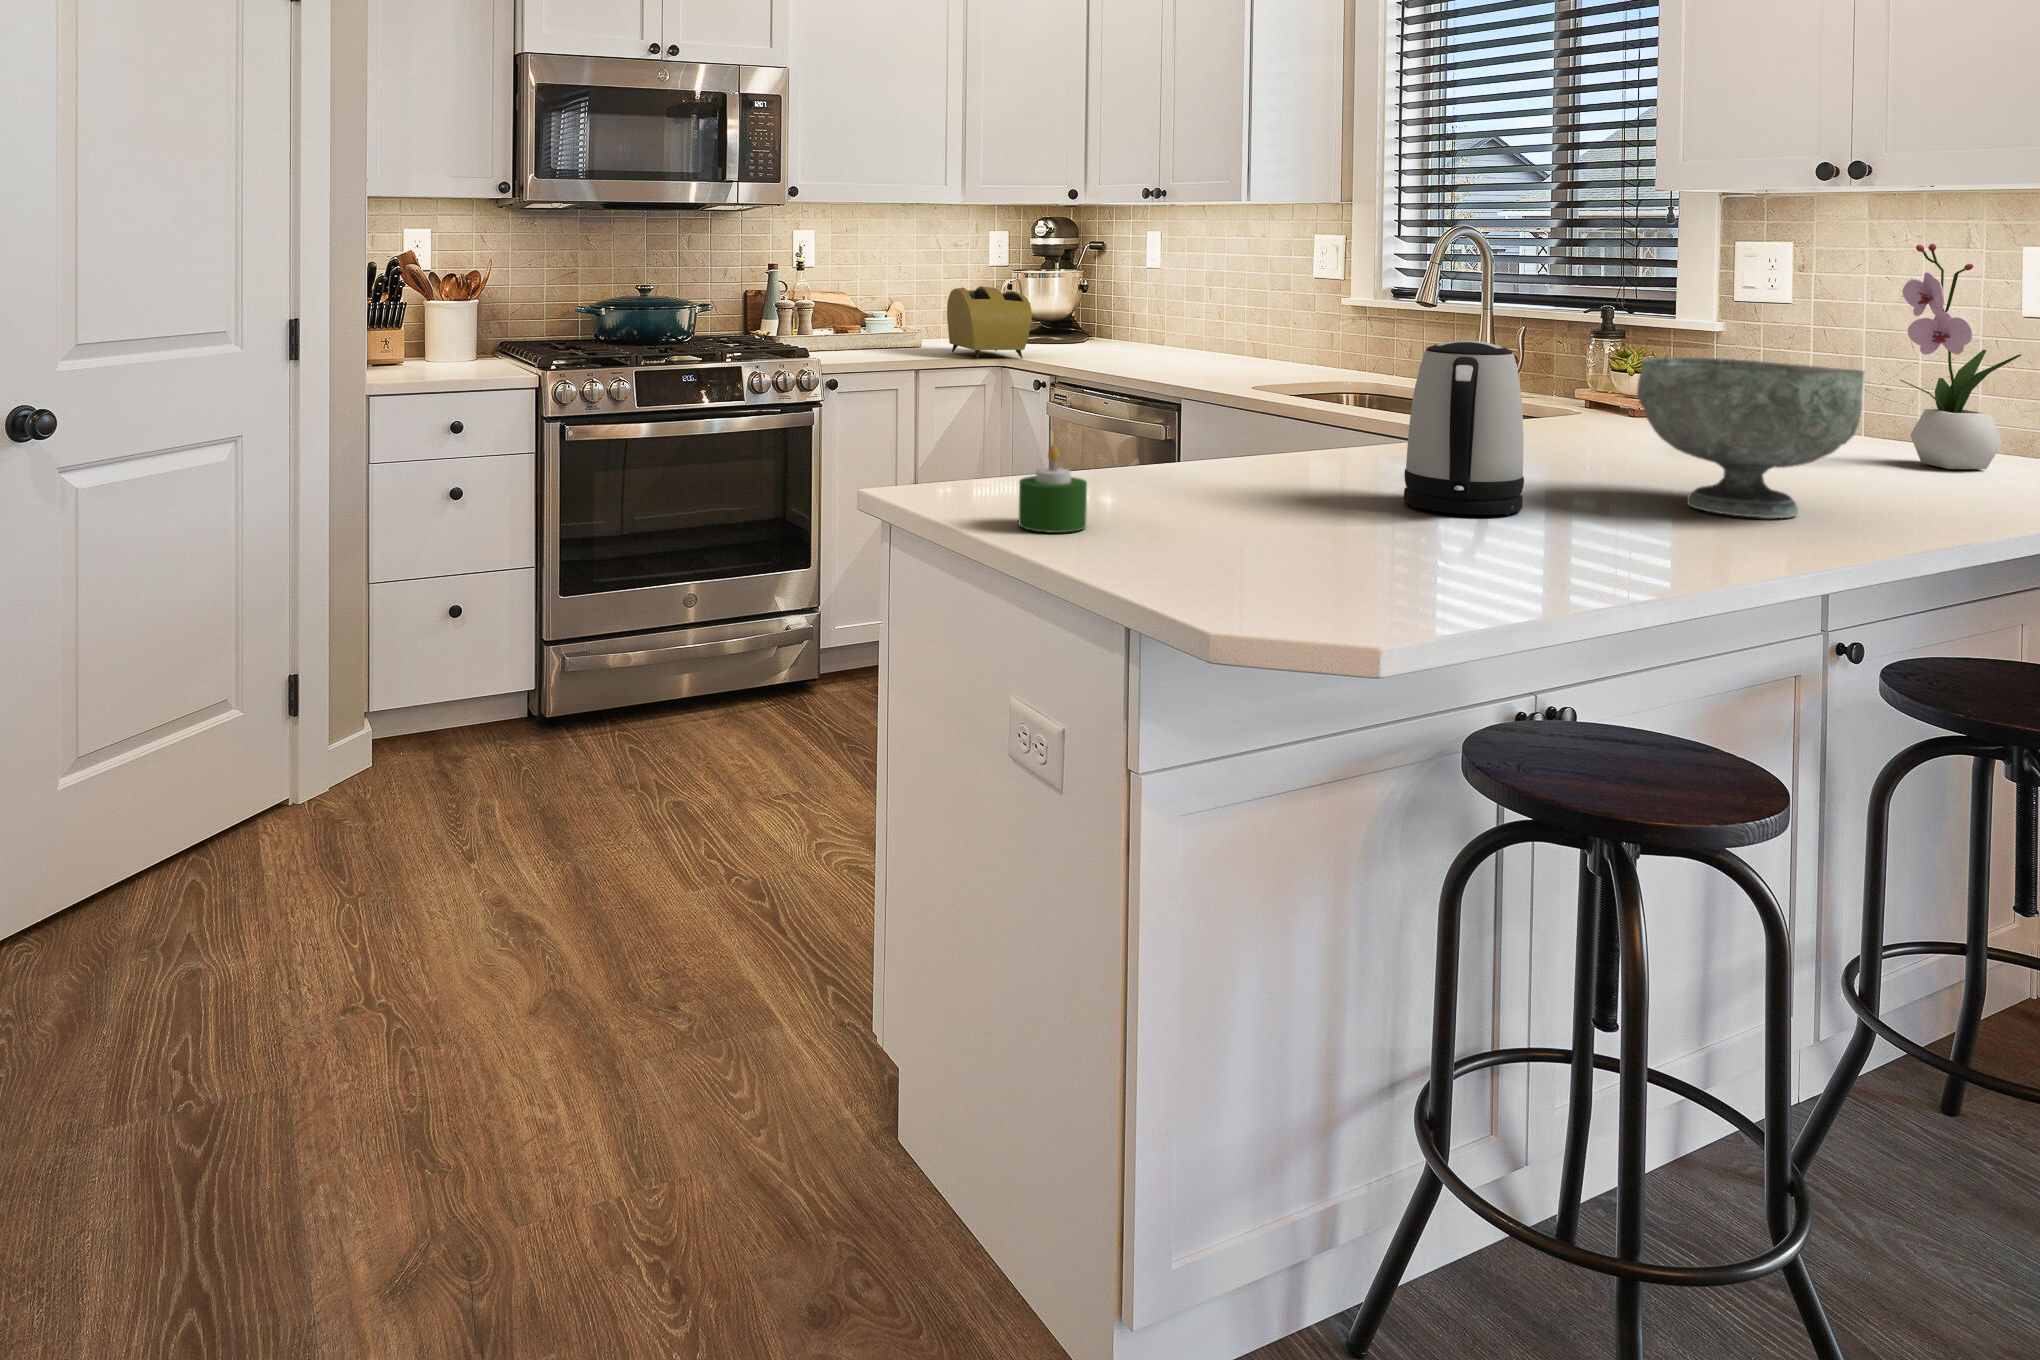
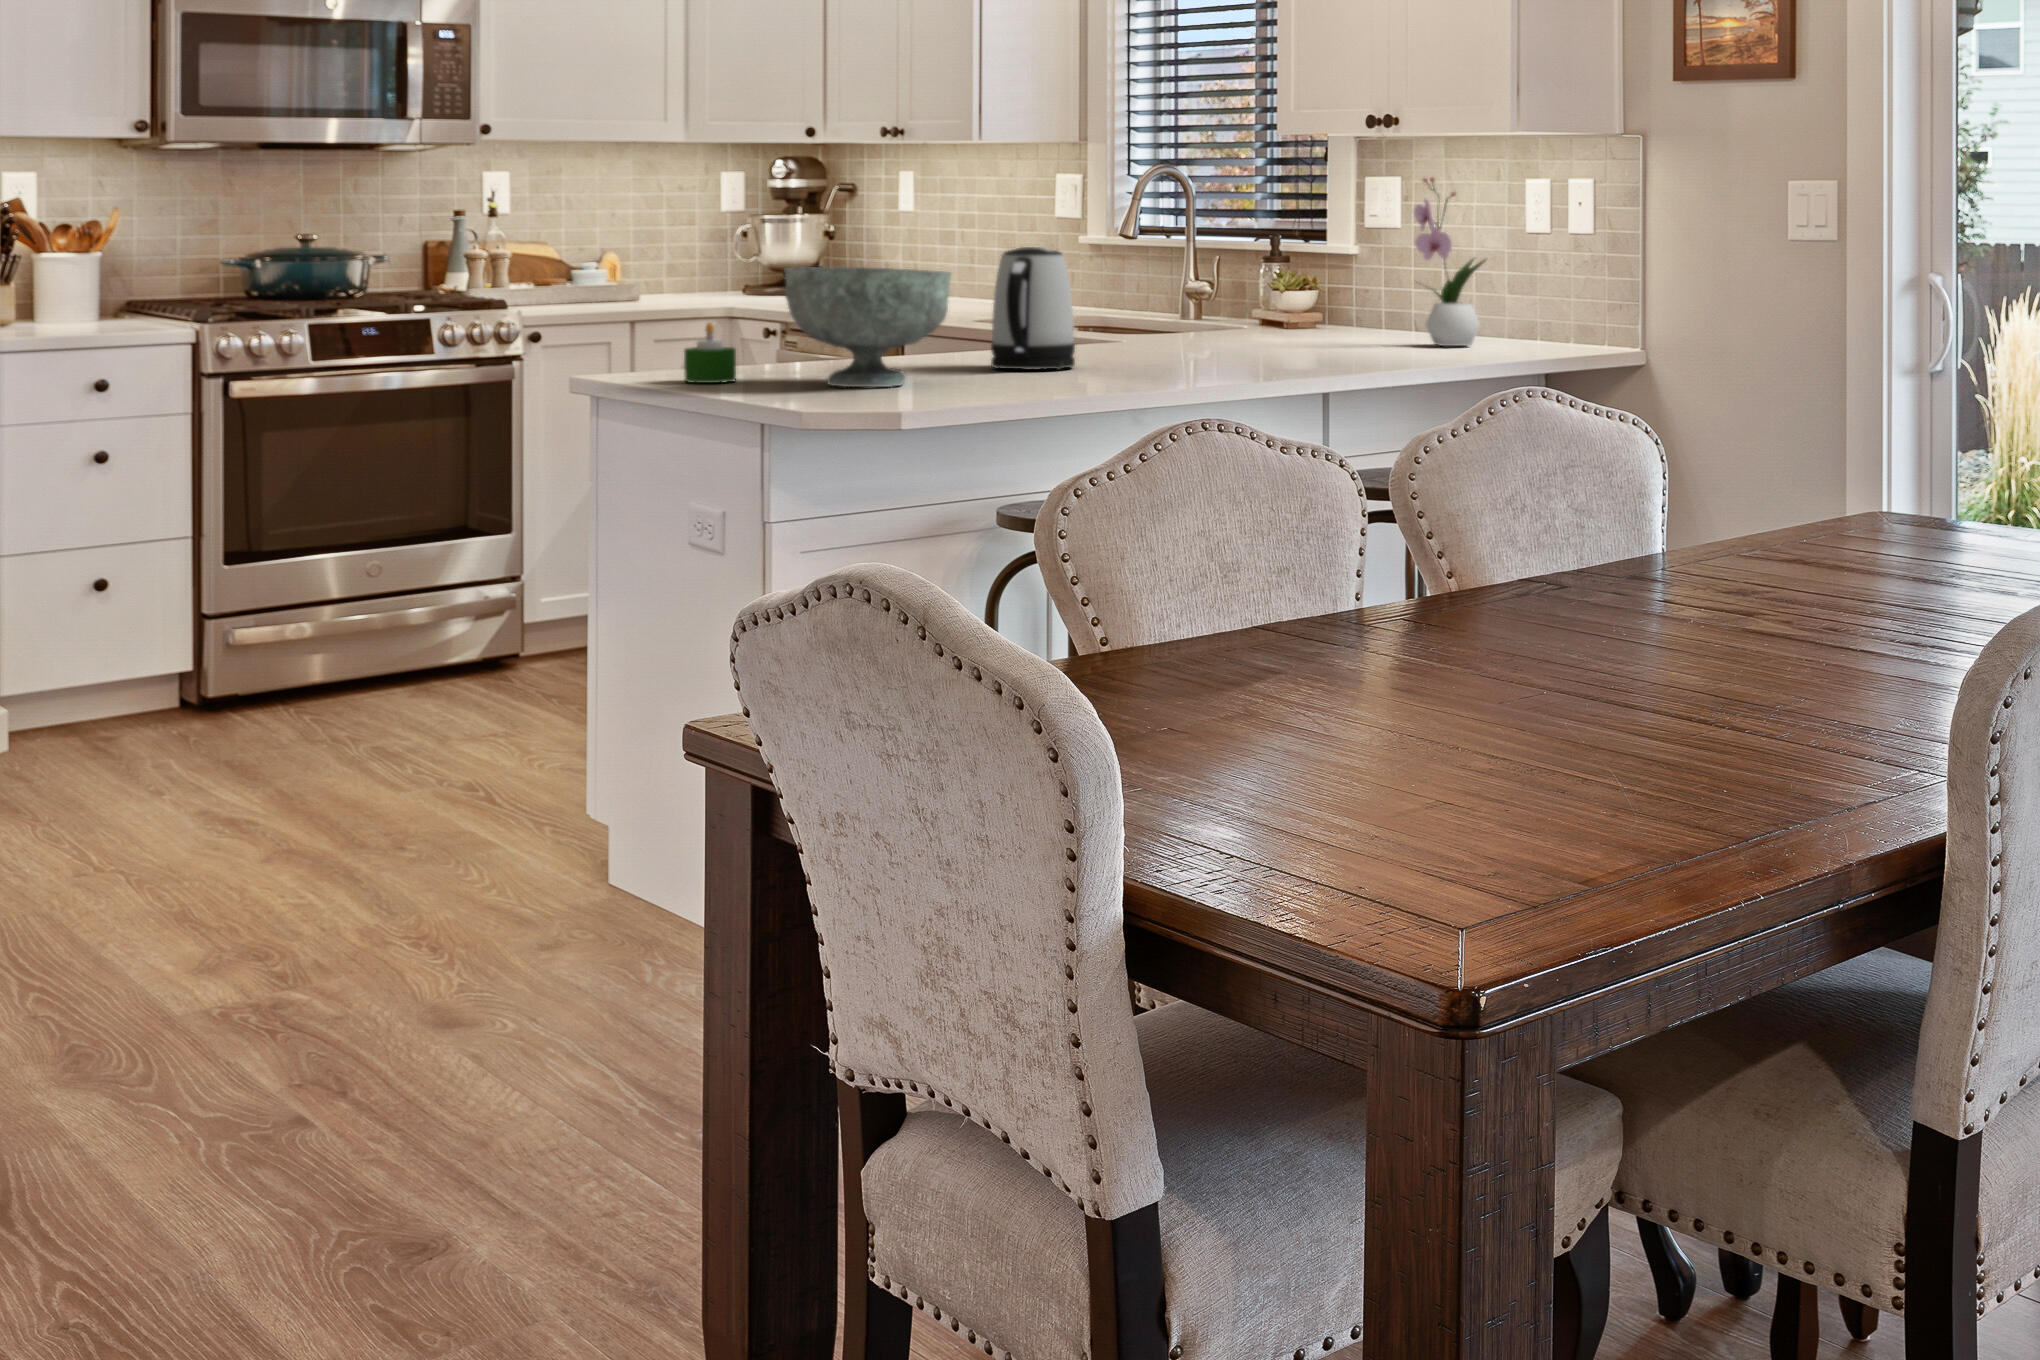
toaster: present [947,287,1032,359] -> none [668,232,761,308]
decorative bowl: present [1637,357,1864,518] -> present [784,267,951,387]

